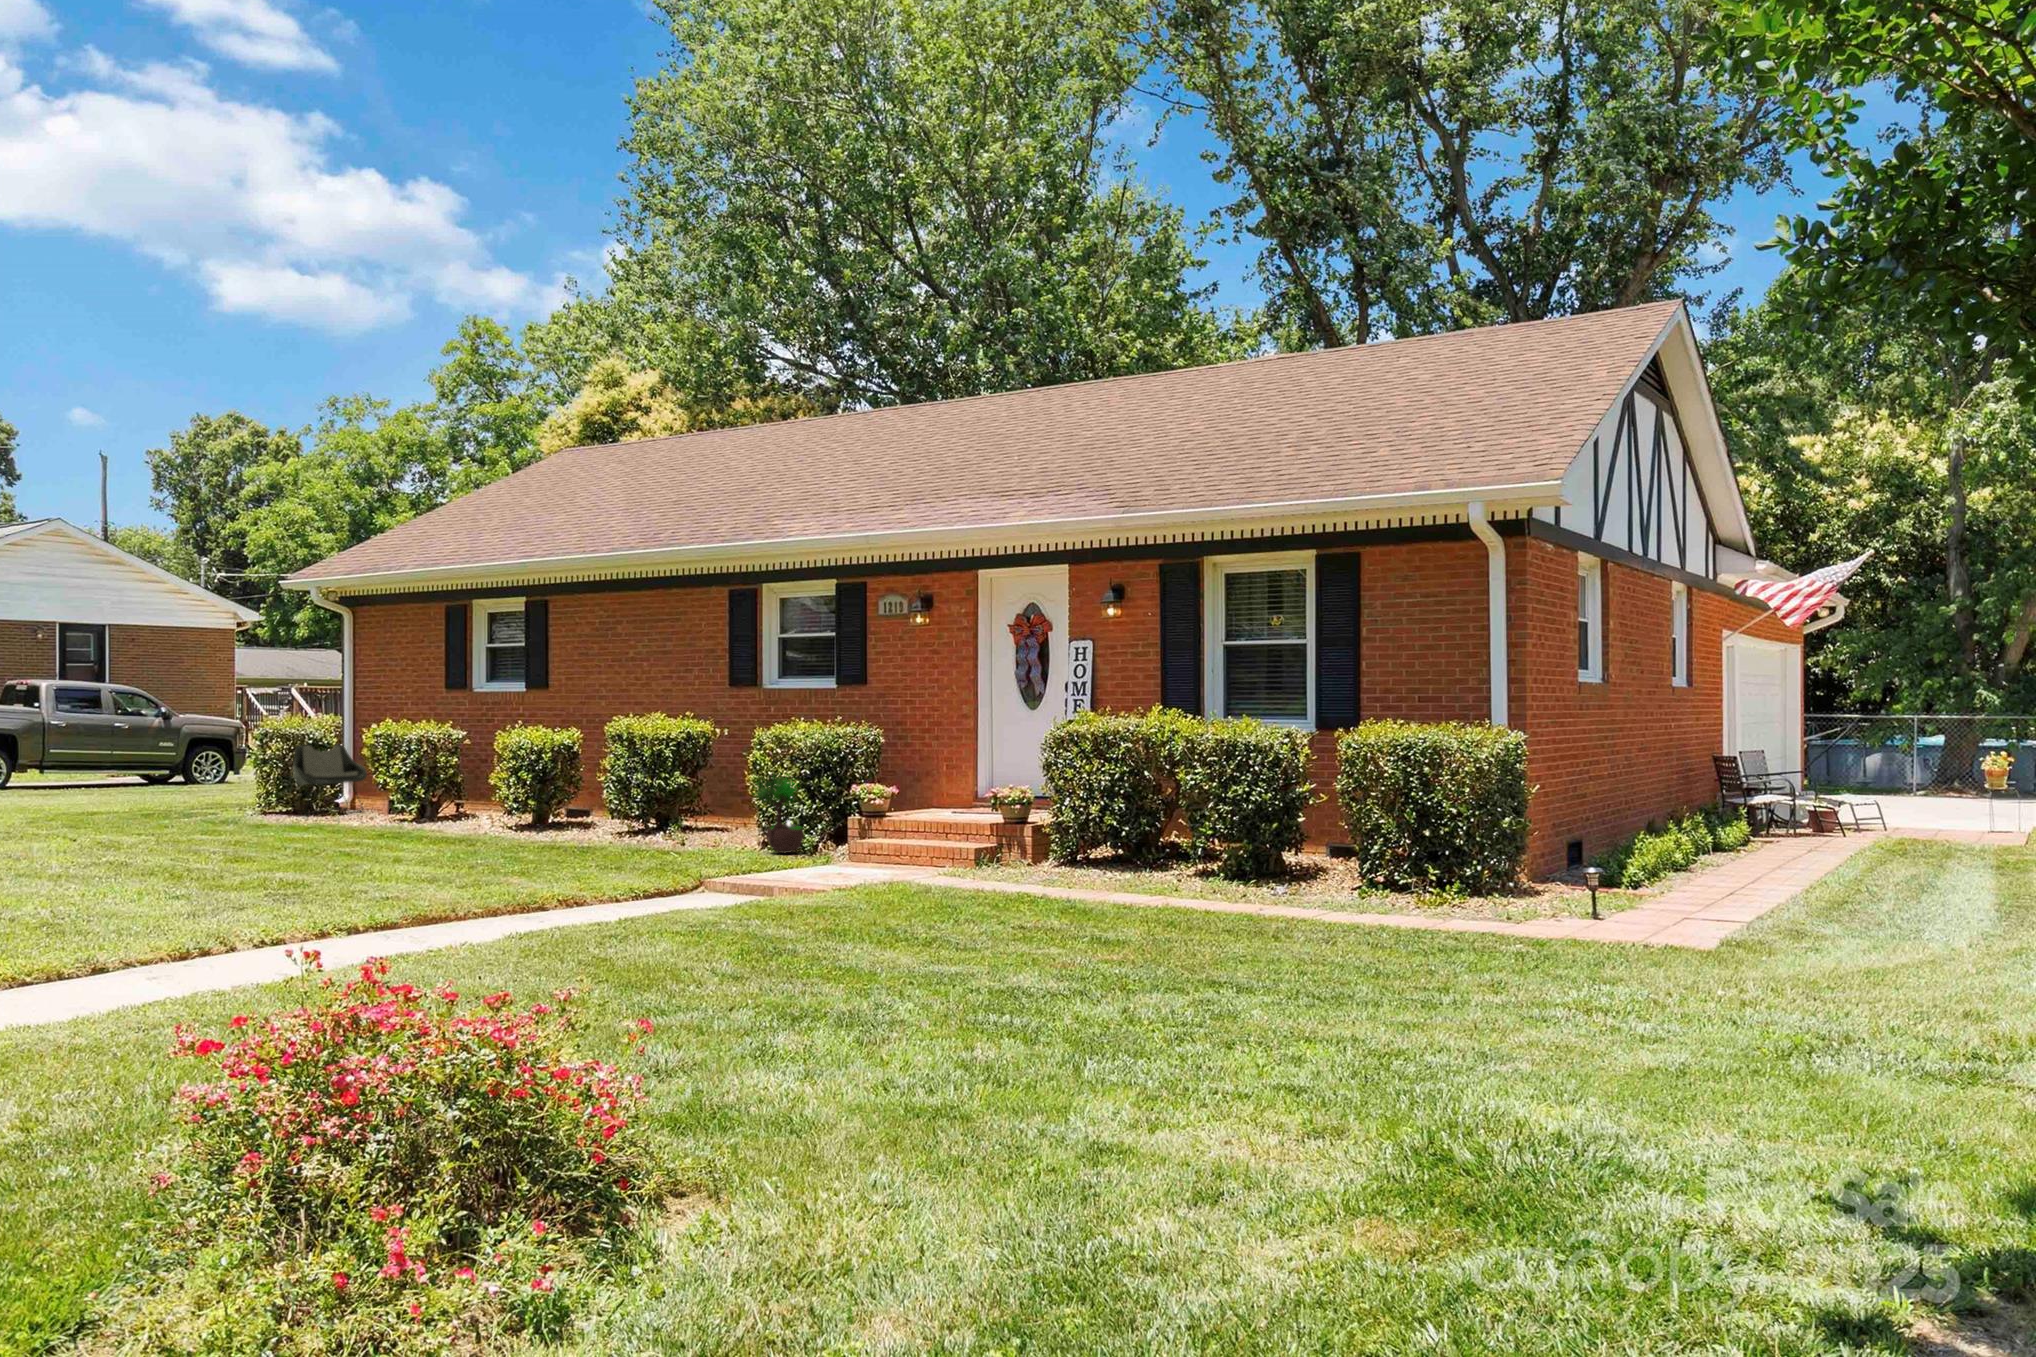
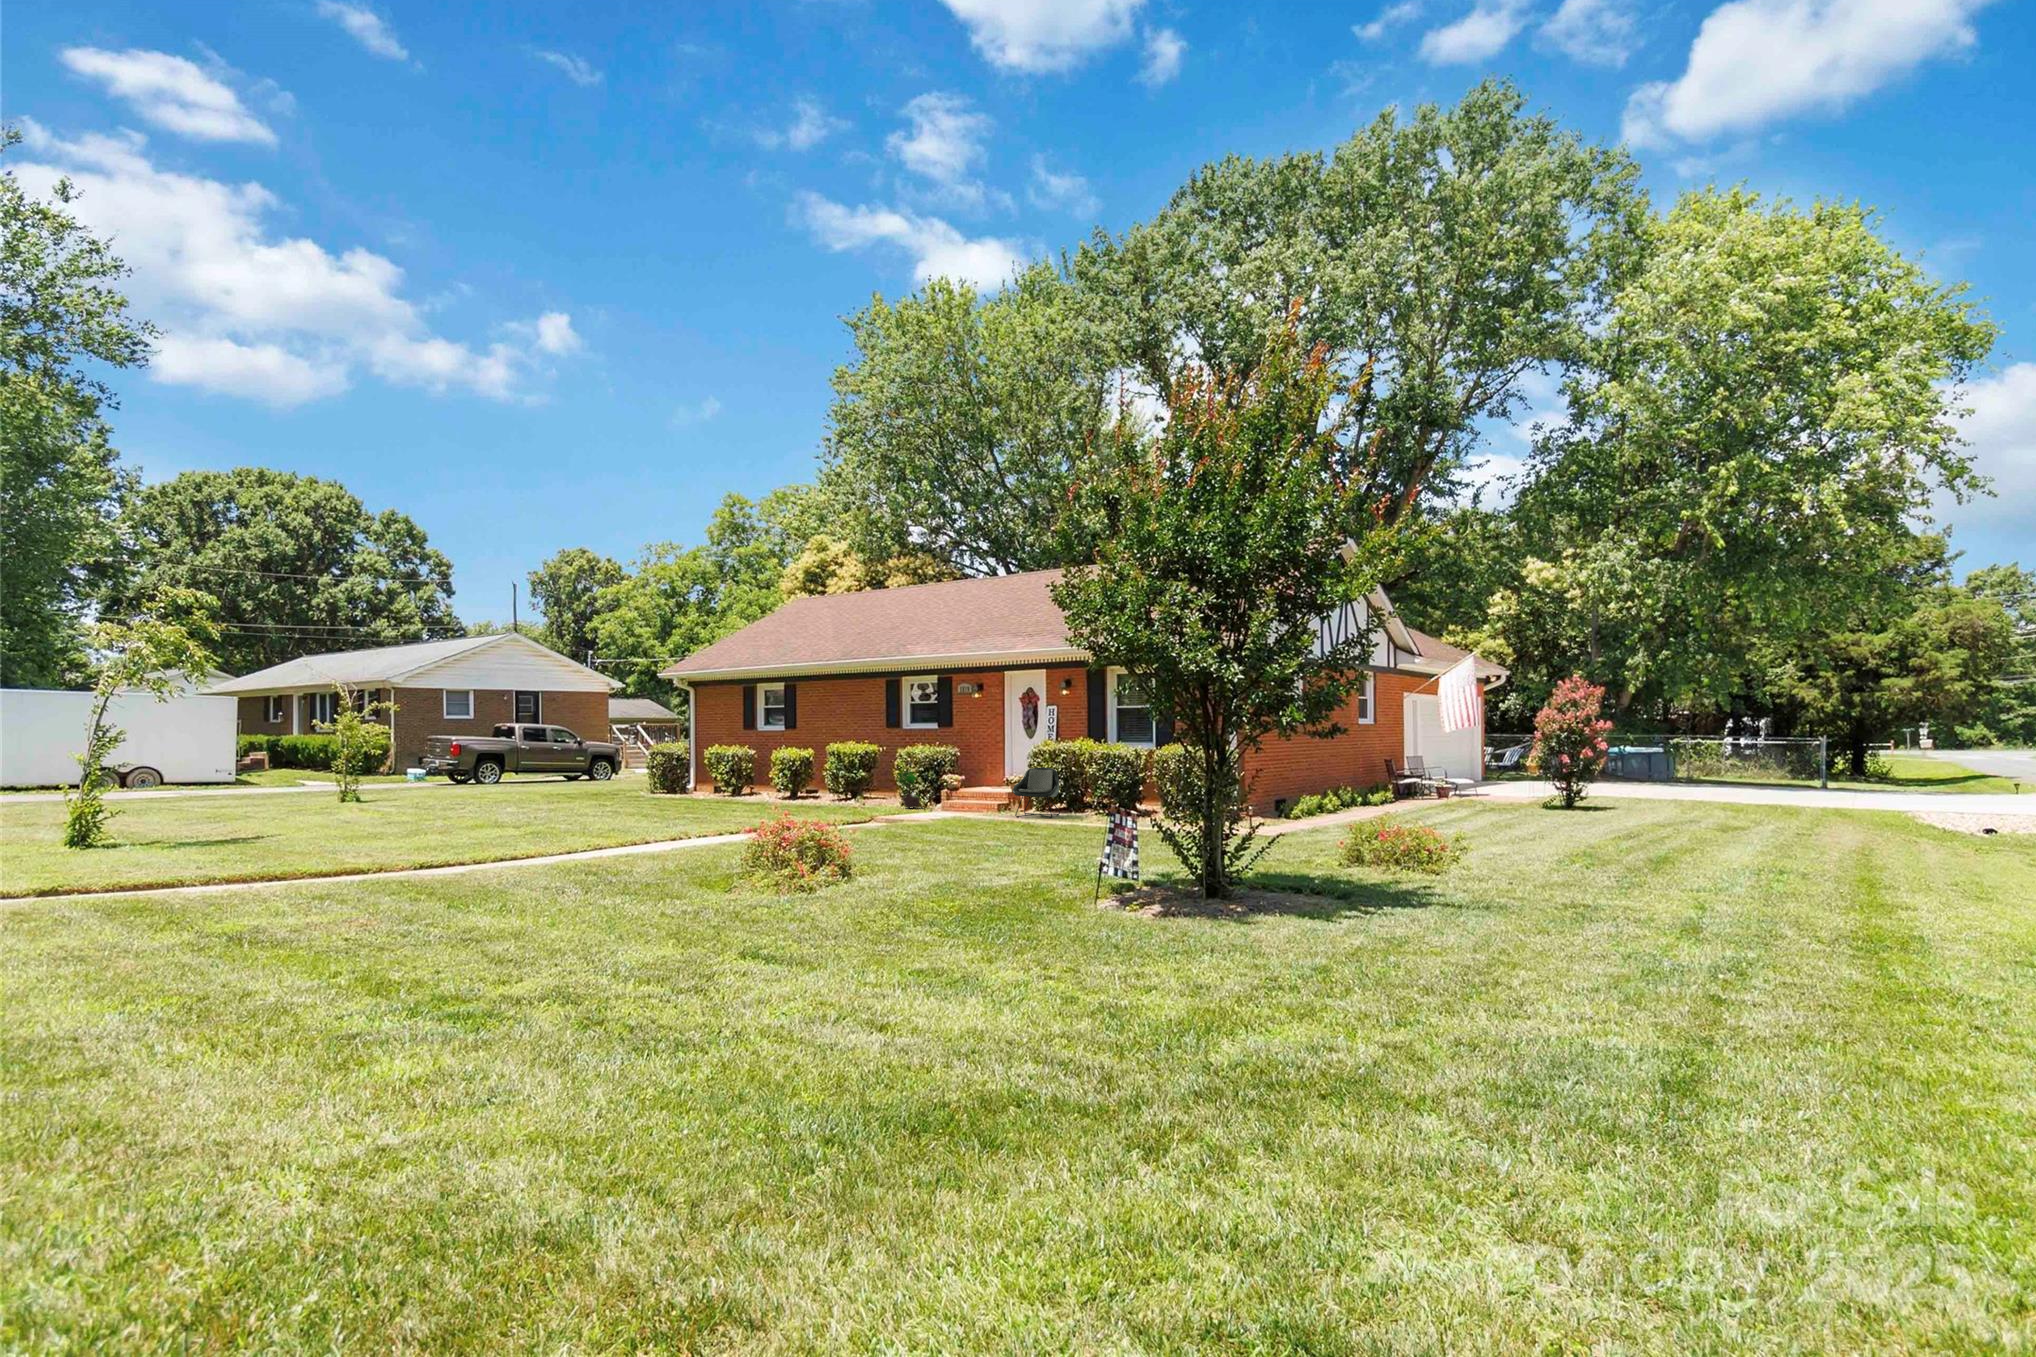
lounge chair: present [293,744,367,815] -> present [1013,767,1060,818]

